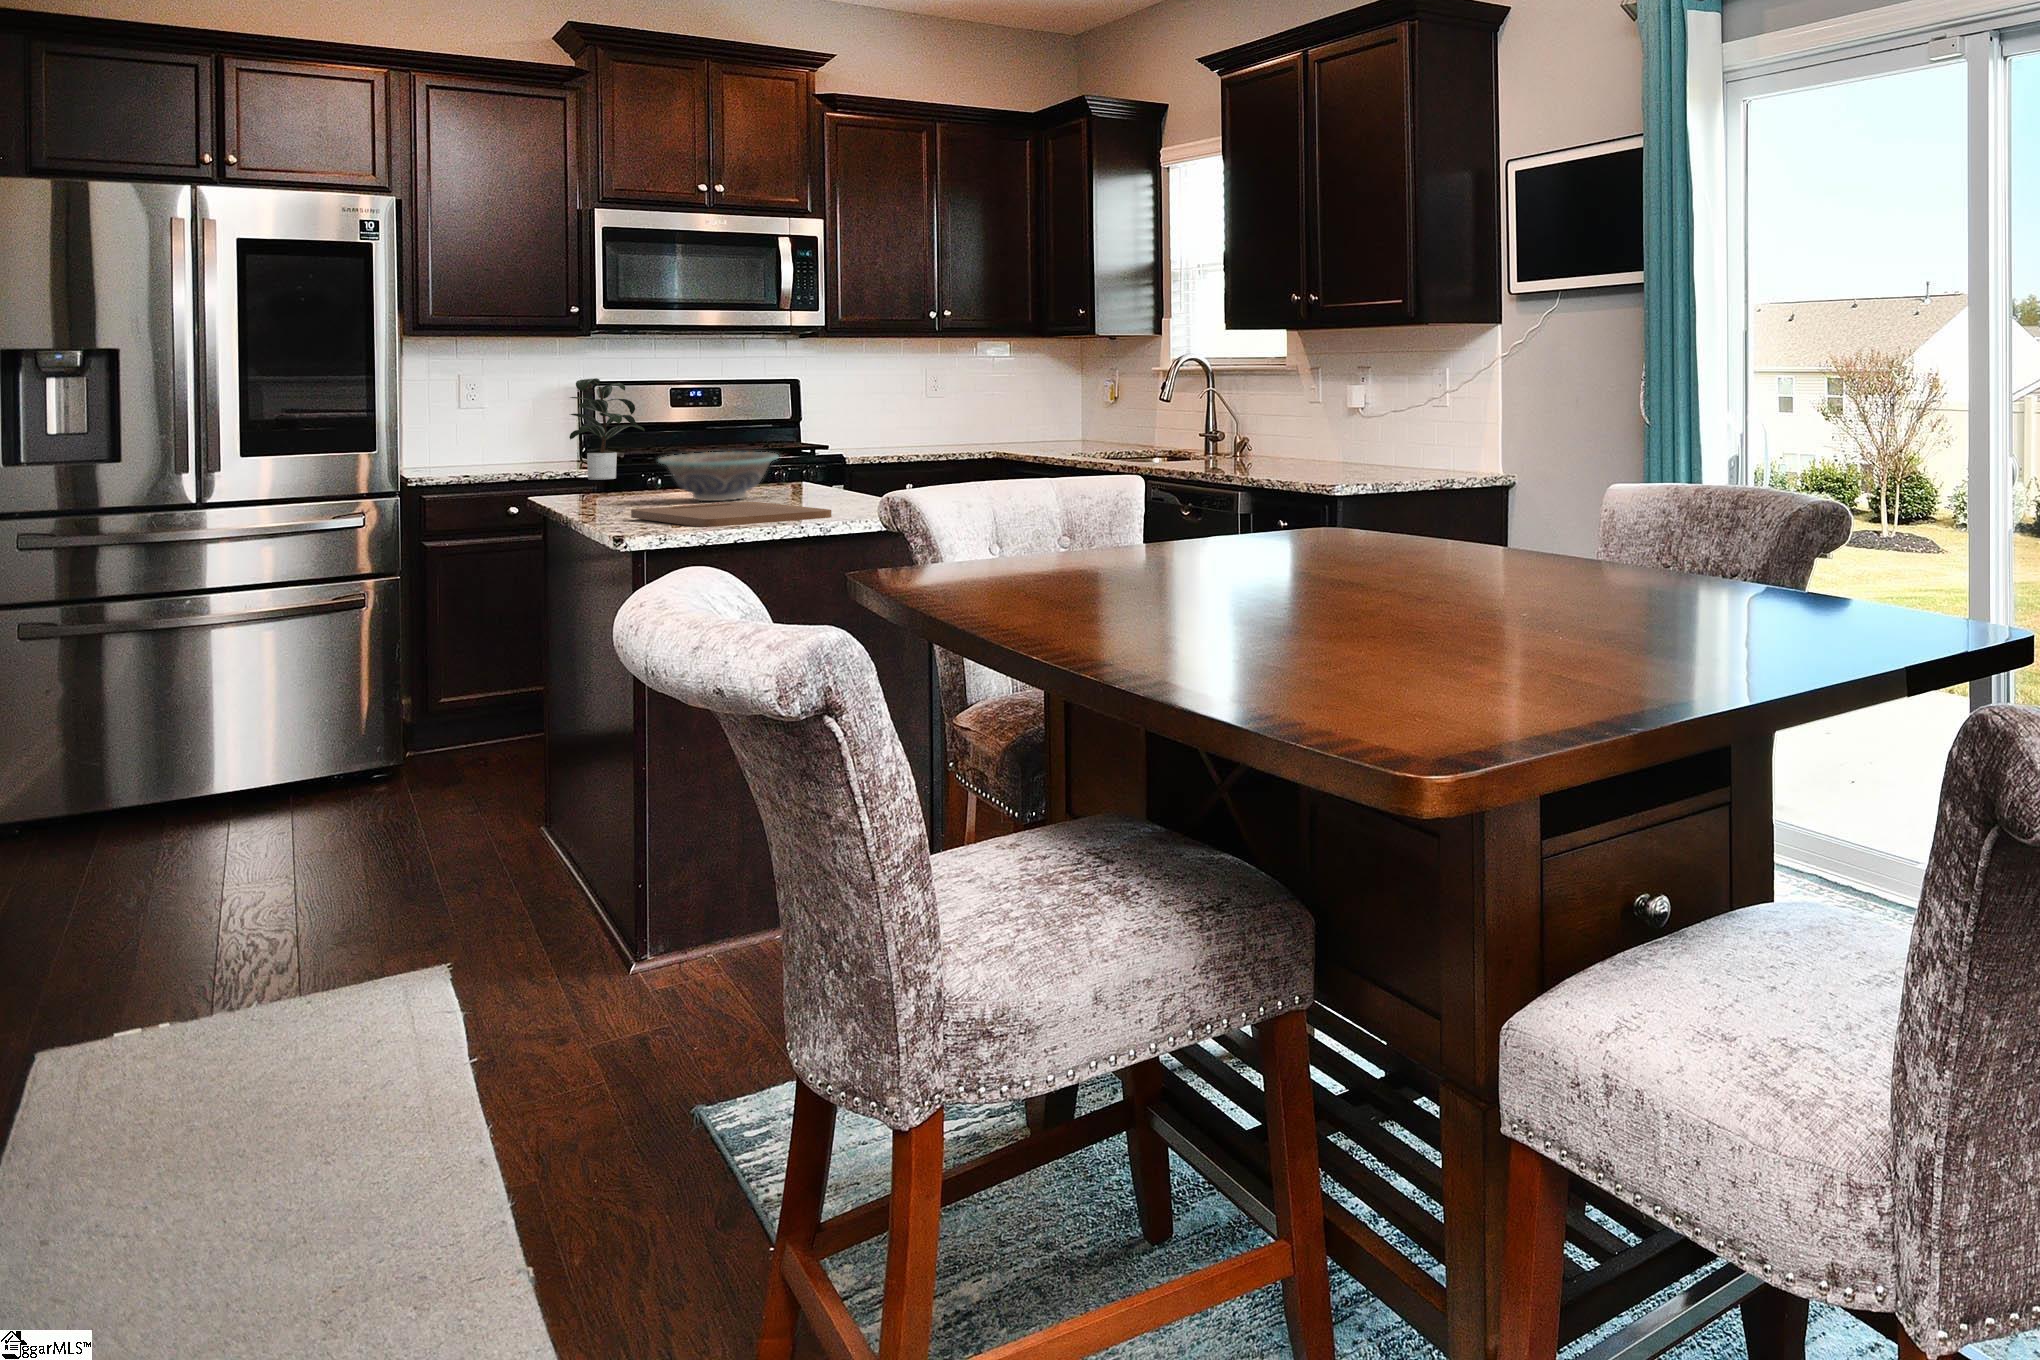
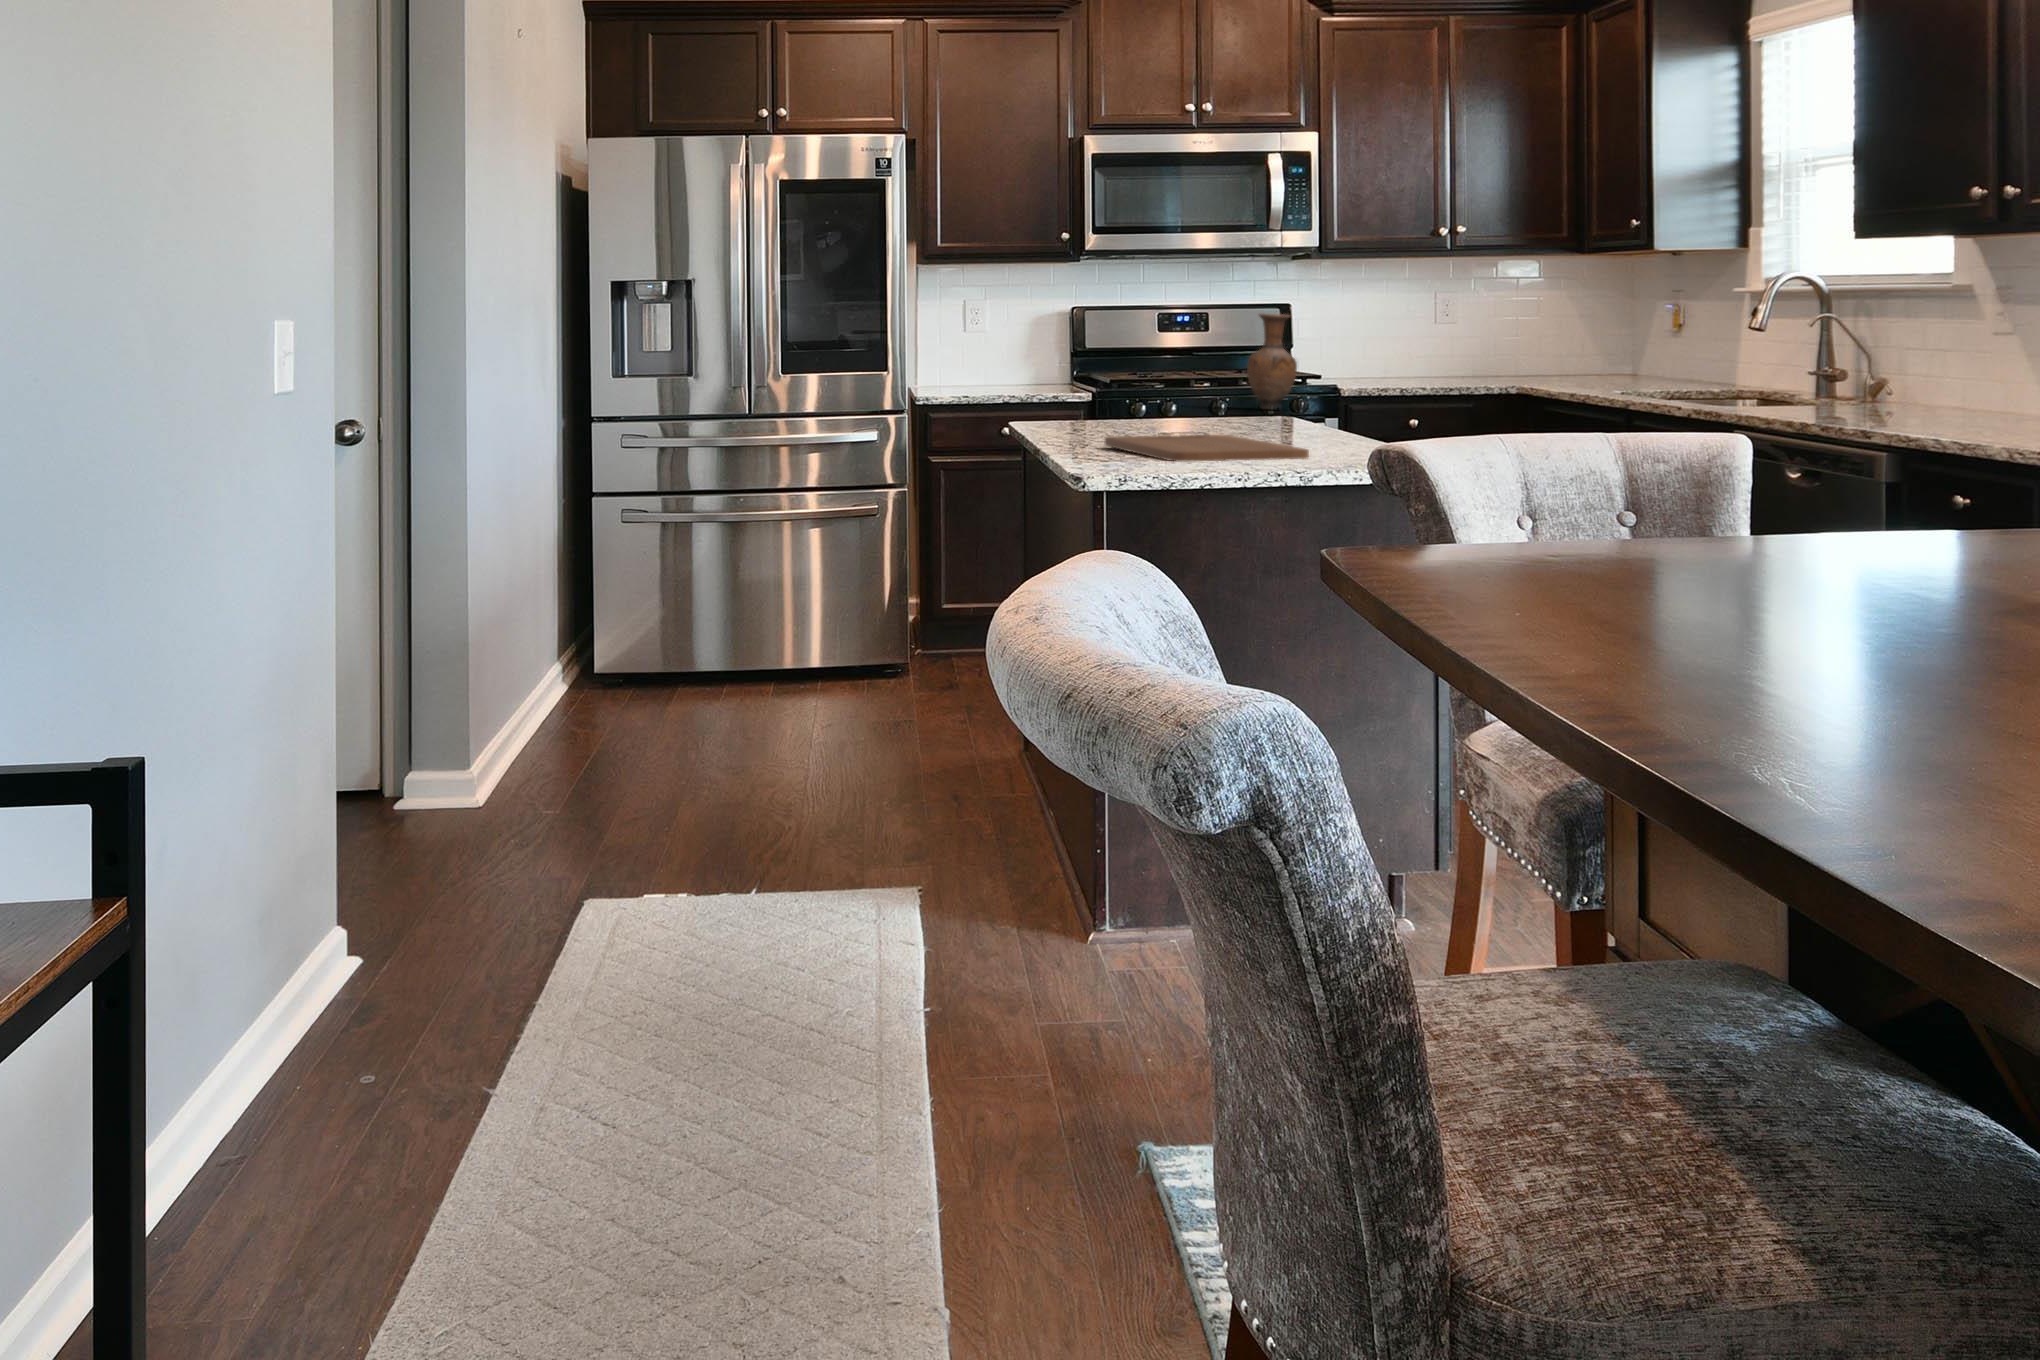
potted plant: present [569,378,644,480] -> none [1059,299,1153,405]
vase: none [764,388,815,477] -> present [1247,314,1297,409]
decorative bowl: present [658,452,778,501] -> none [1138,379,1258,432]

